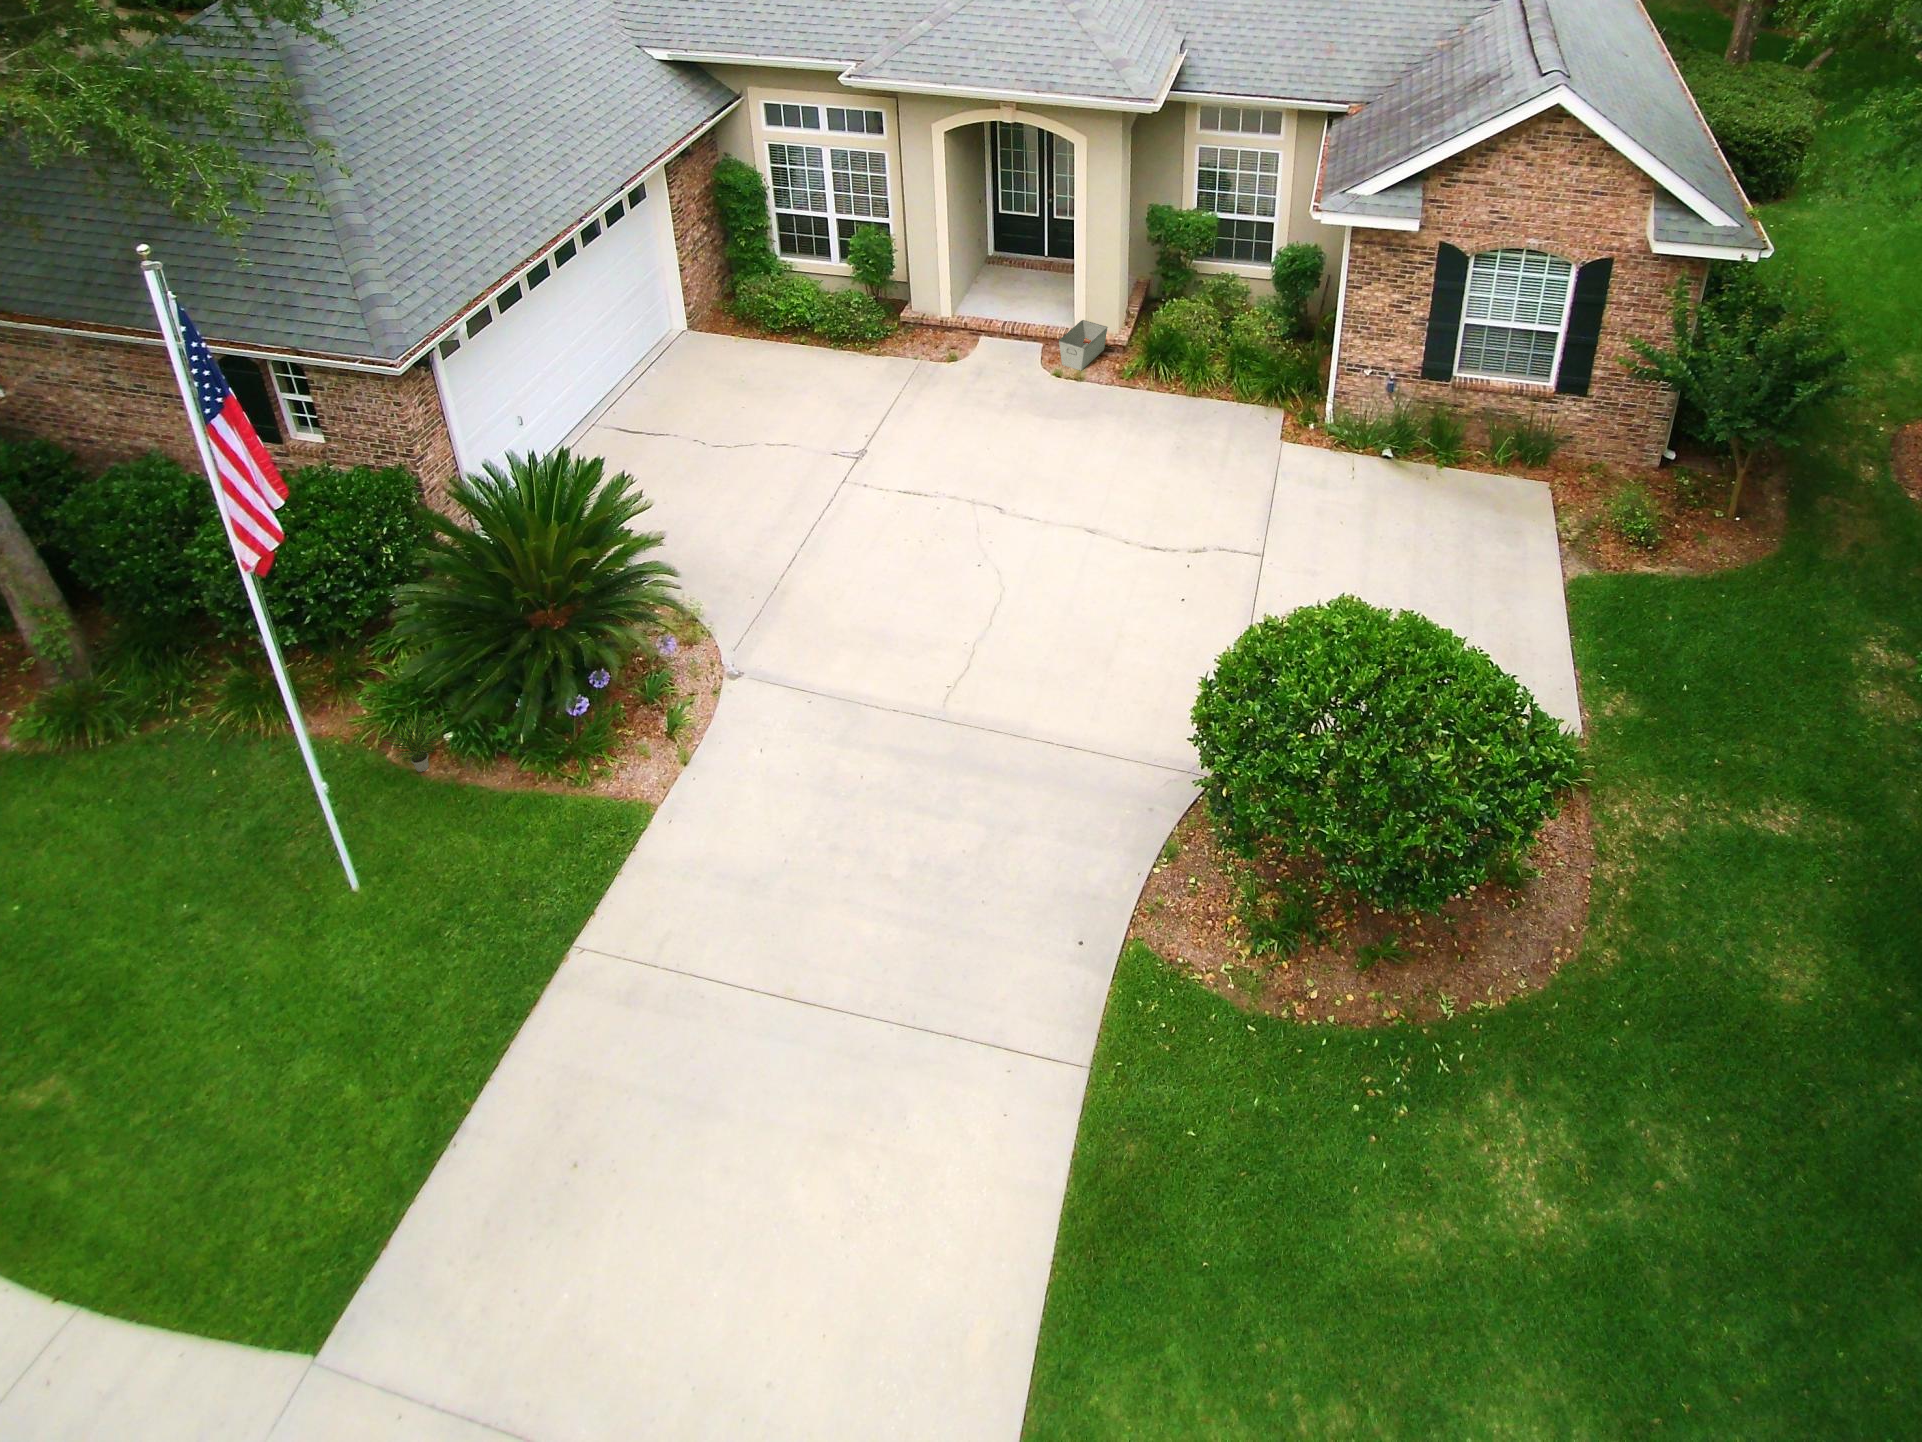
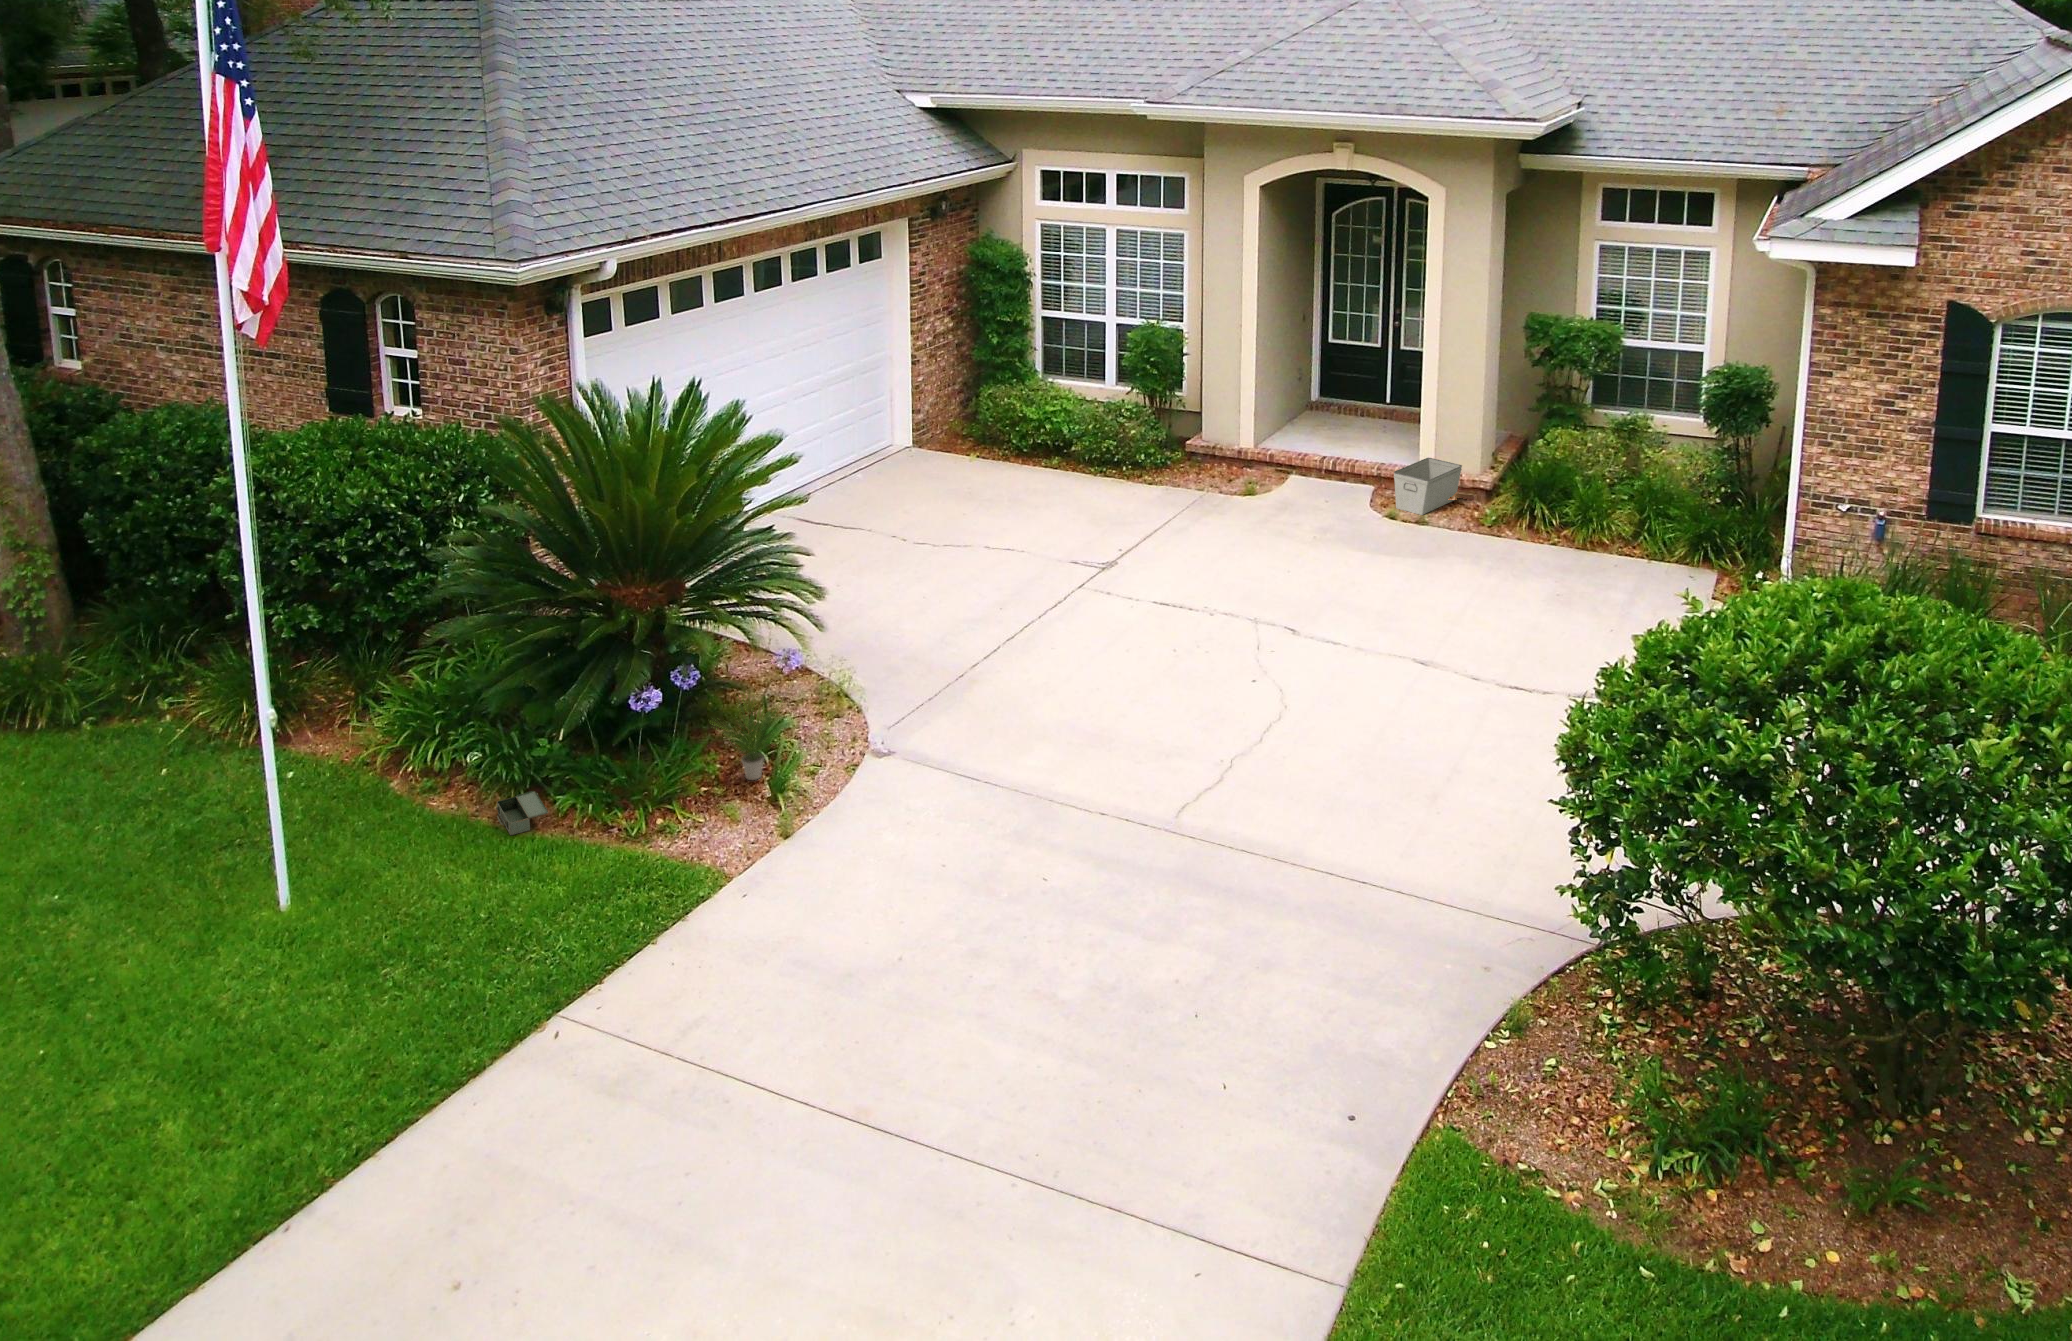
potted plant: present [386,714,443,772] -> present [716,697,782,780]
toolbox: none [473,754,513,794] -> present [496,791,548,835]

